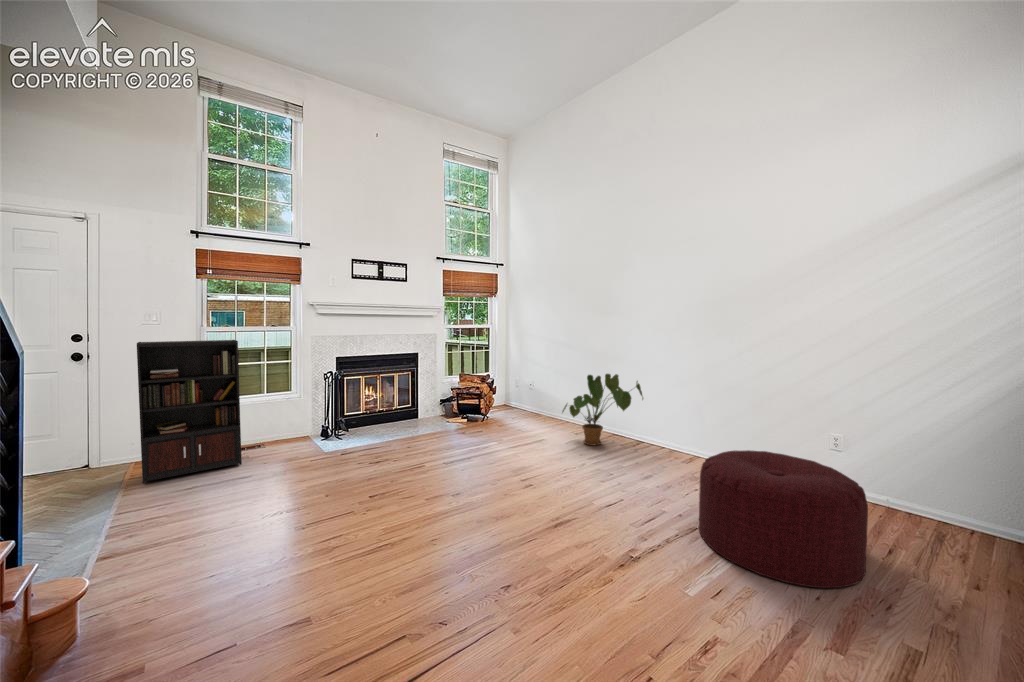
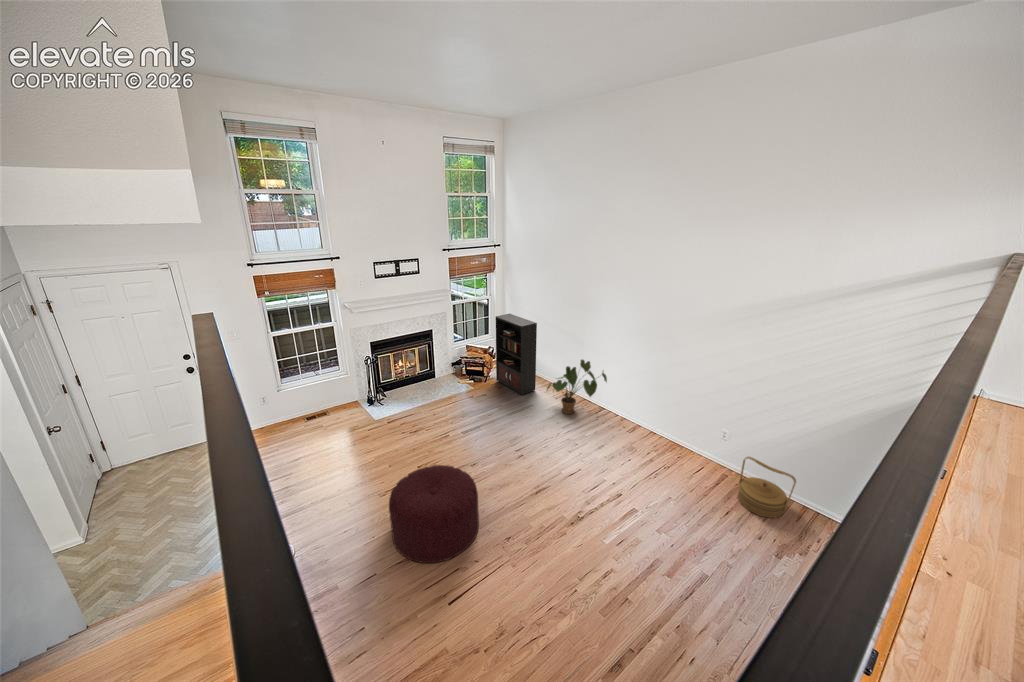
bookcase: present [137,340,258,483] -> present [496,314,554,395]
ottoman: present [699,450,868,588] -> present [389,465,479,563]
woven basket: none [890,457,1006,560] -> present [738,457,796,518]

